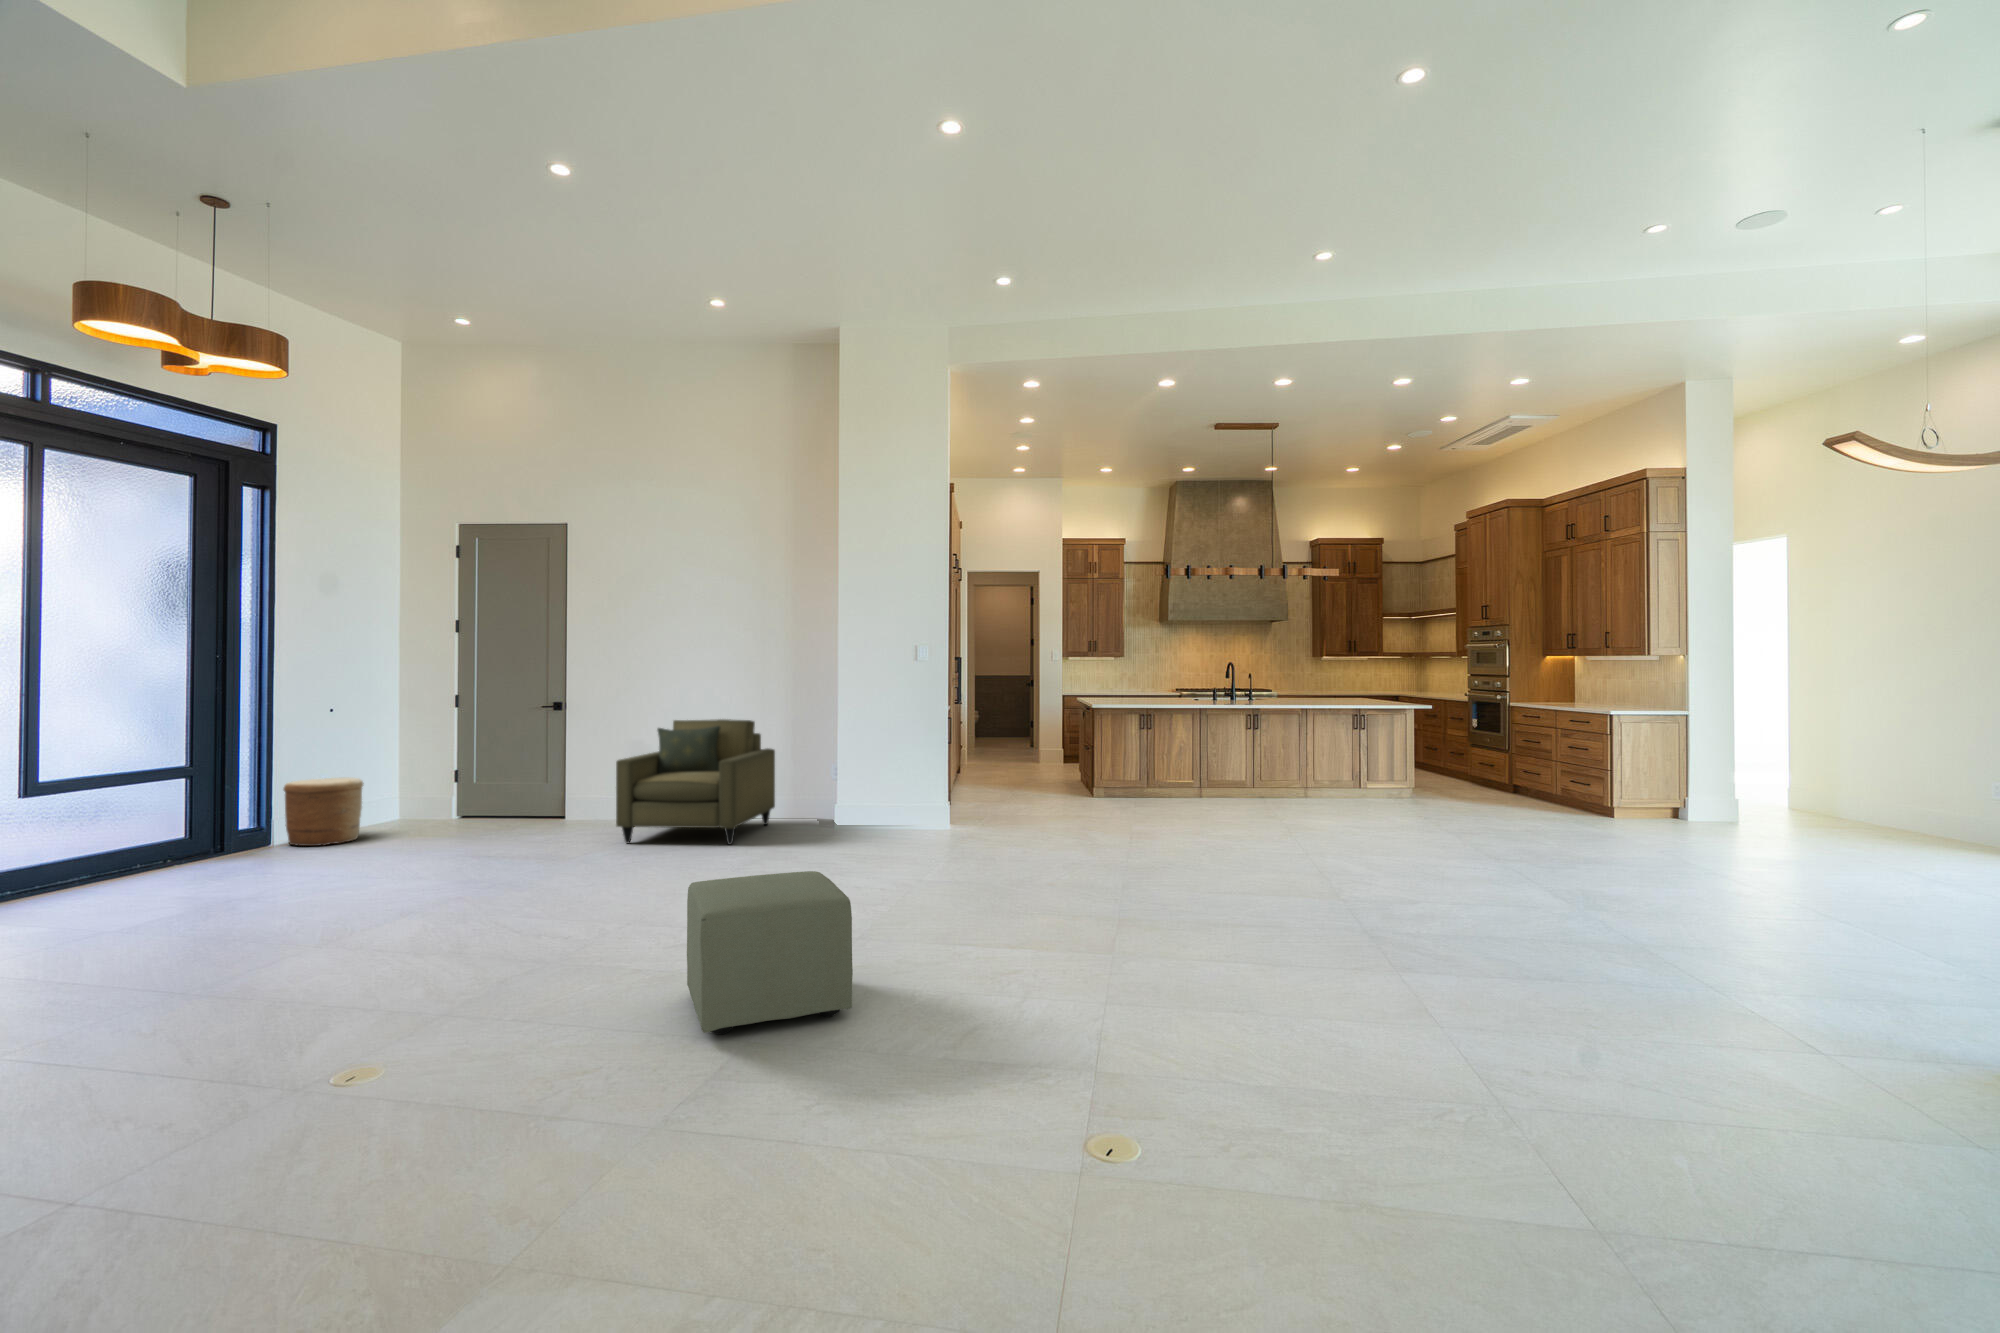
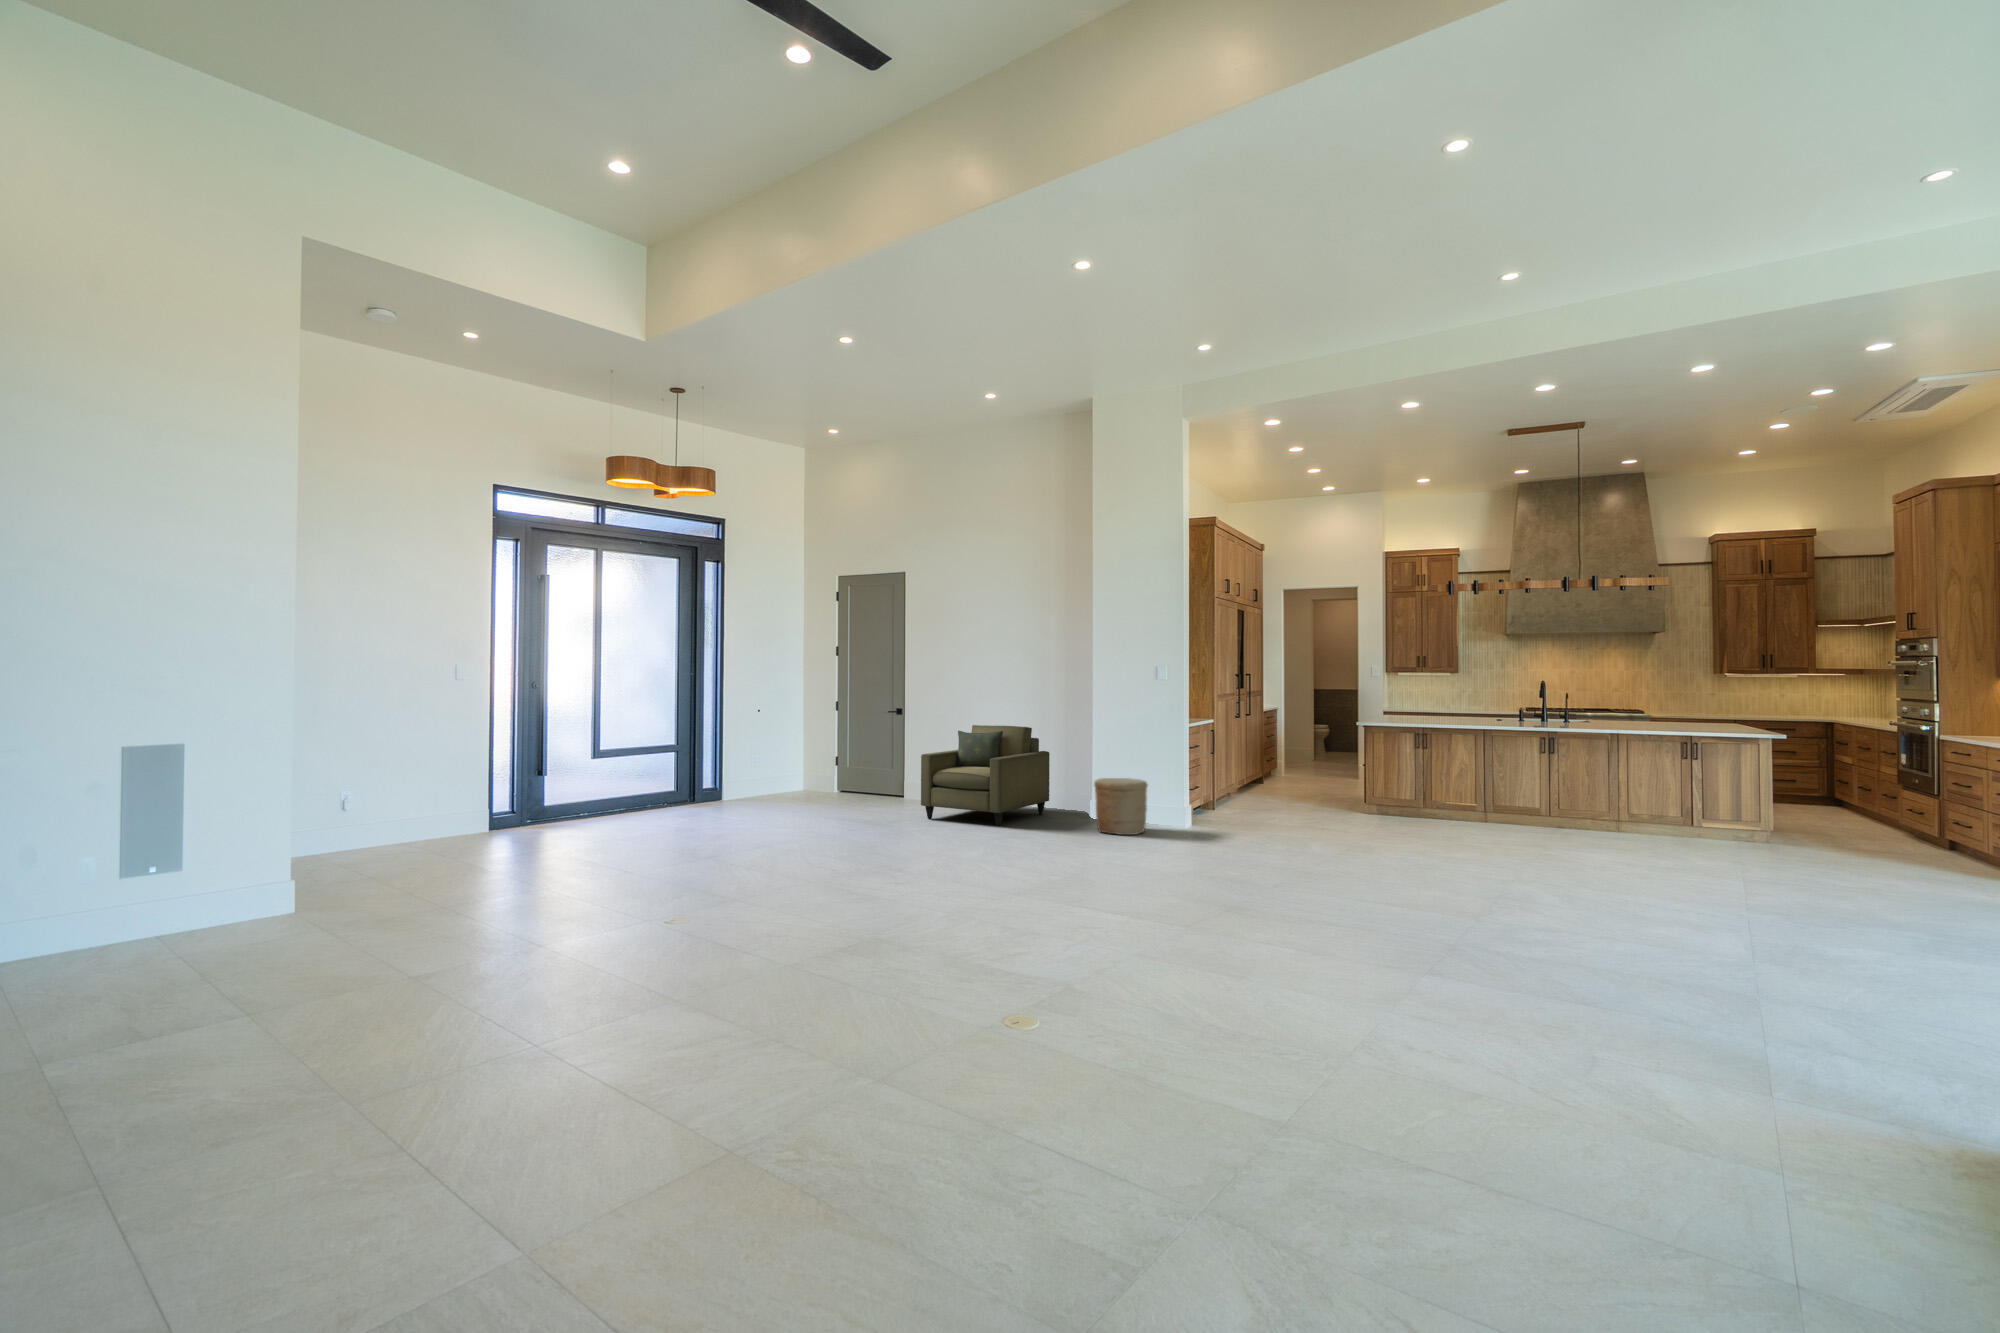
woven basket: present [284,778,364,846] -> present [1094,778,1148,835]
ottoman: present [687,871,853,1034] -> none [853,835,961,934]

